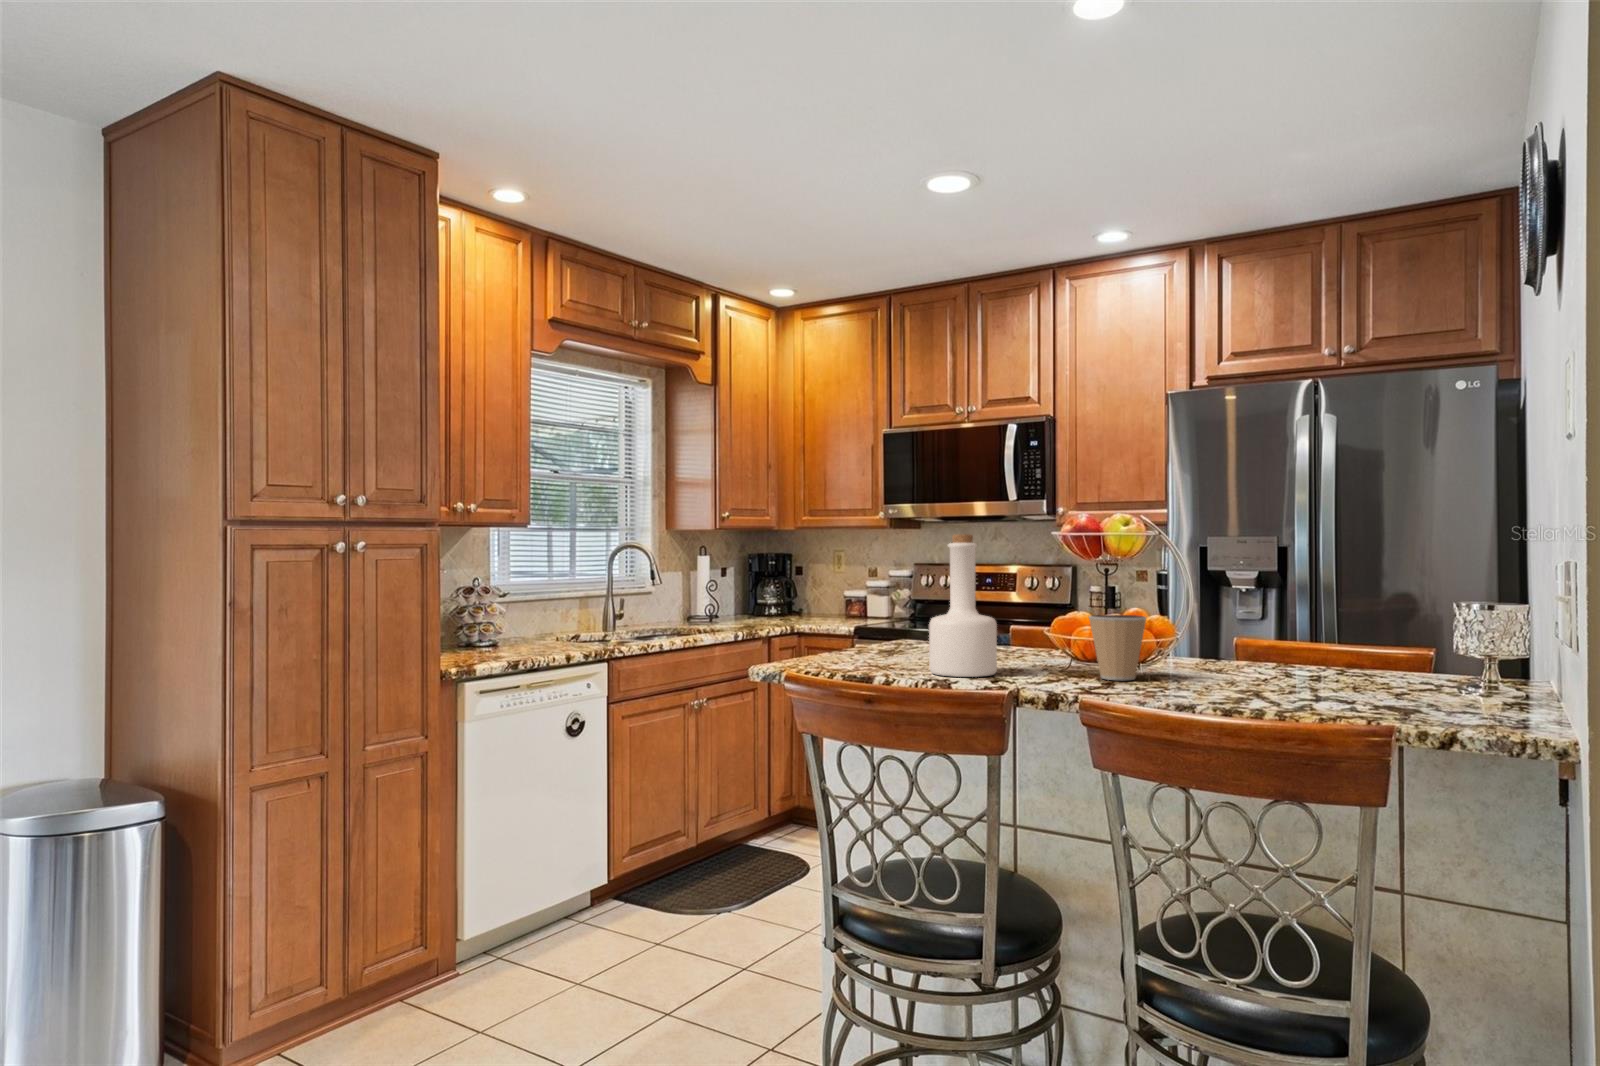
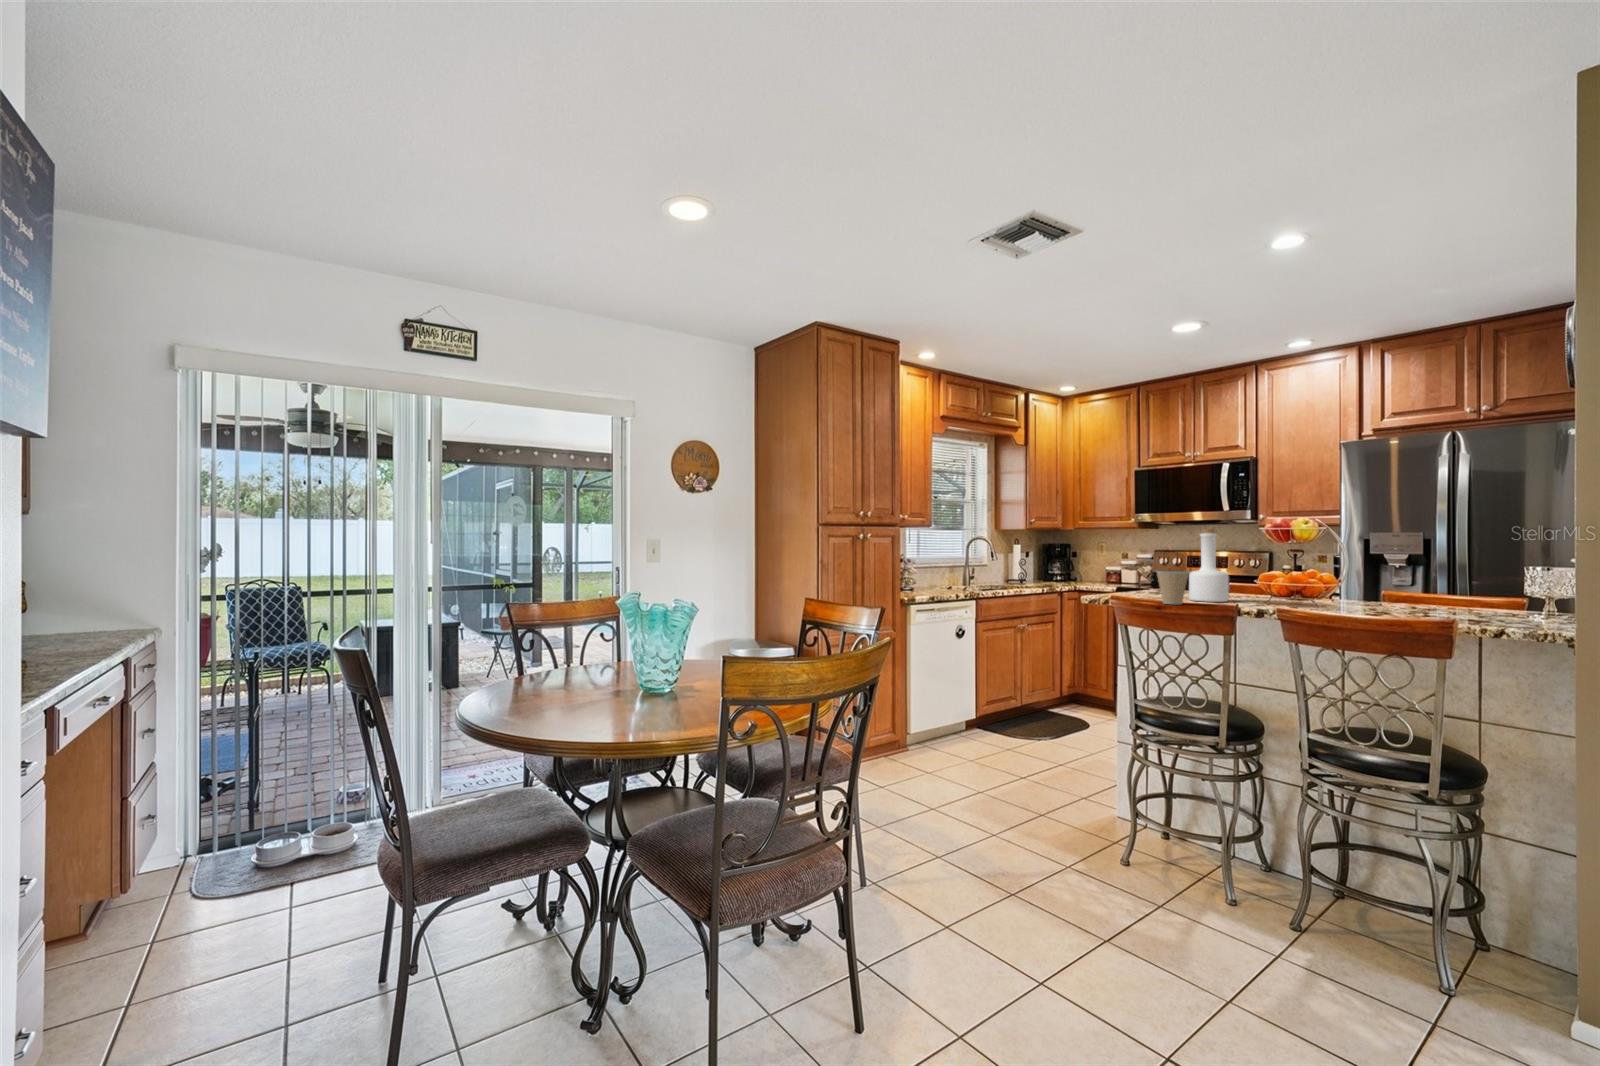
coffee cup: present [1089,615,1146,680] -> present [1157,571,1189,604]

